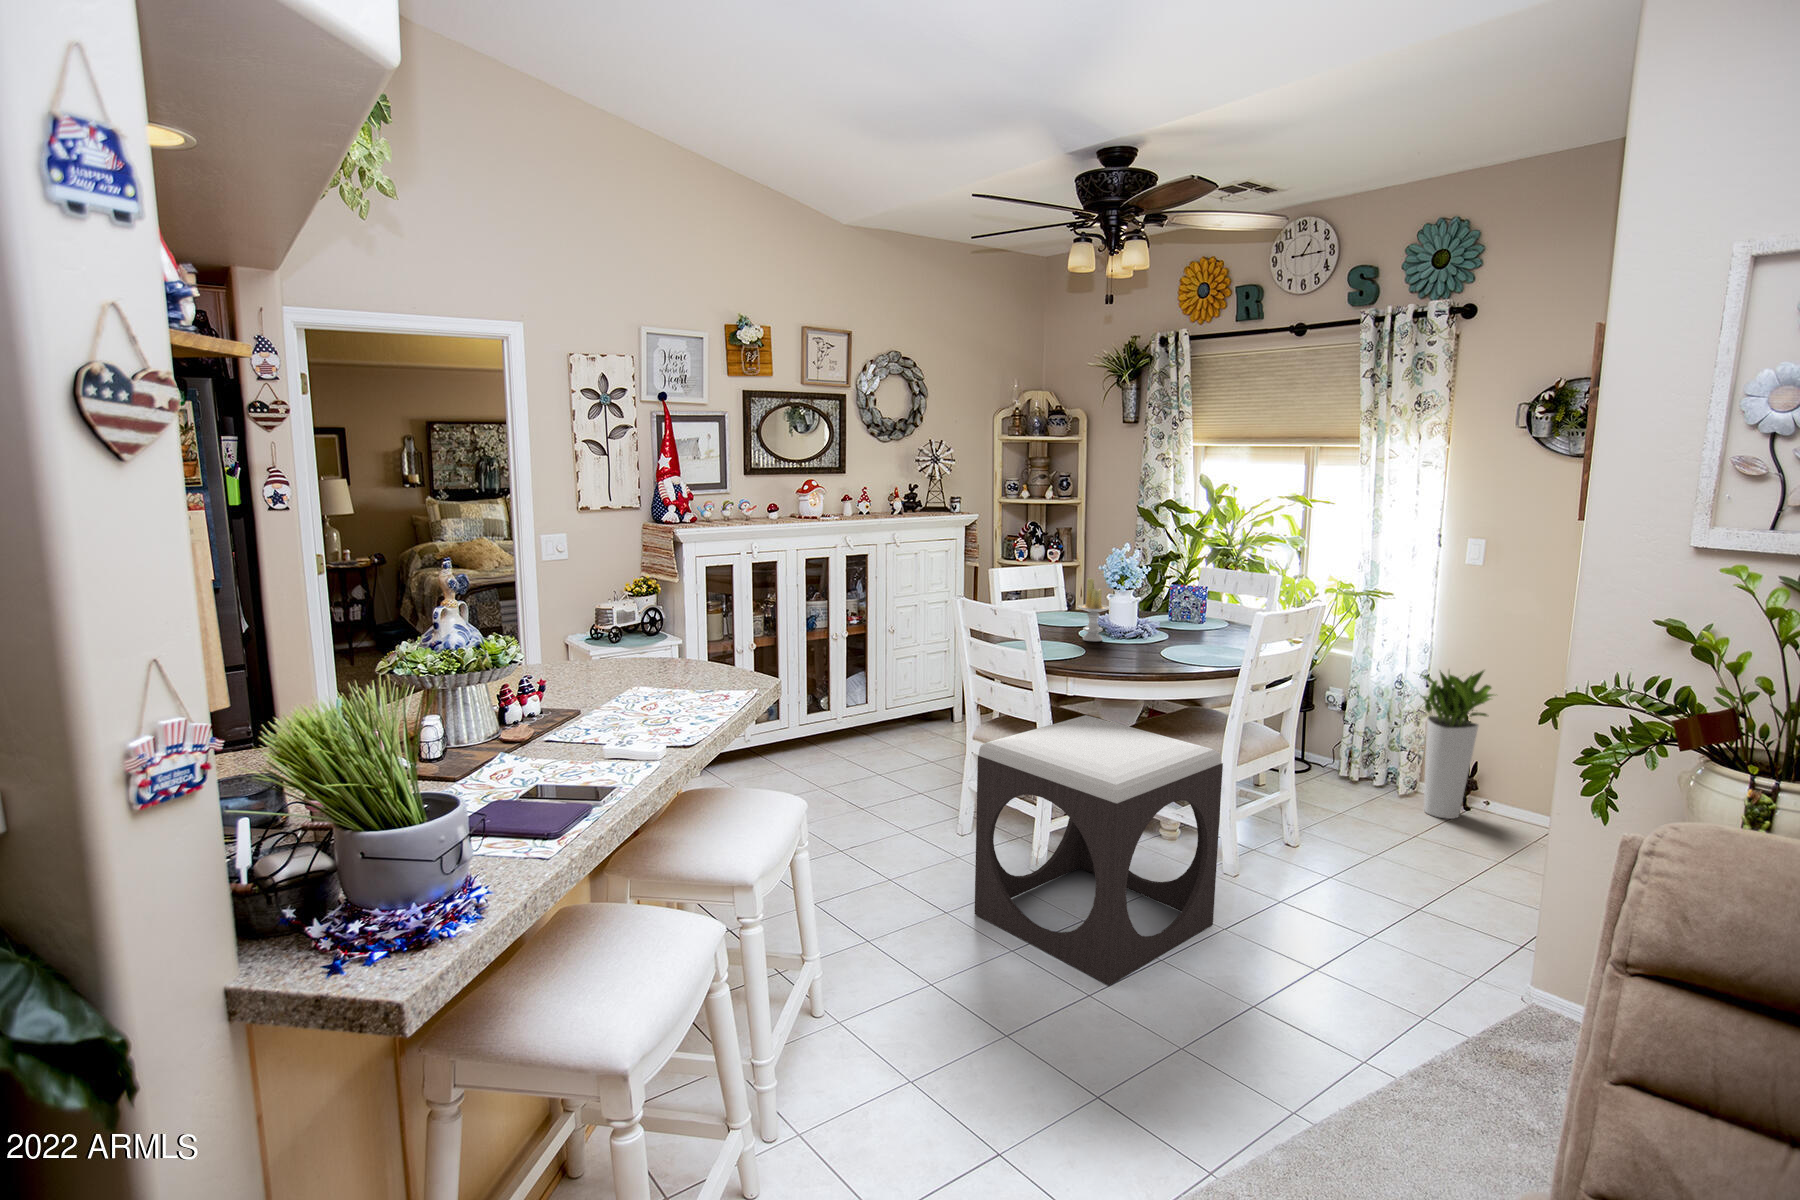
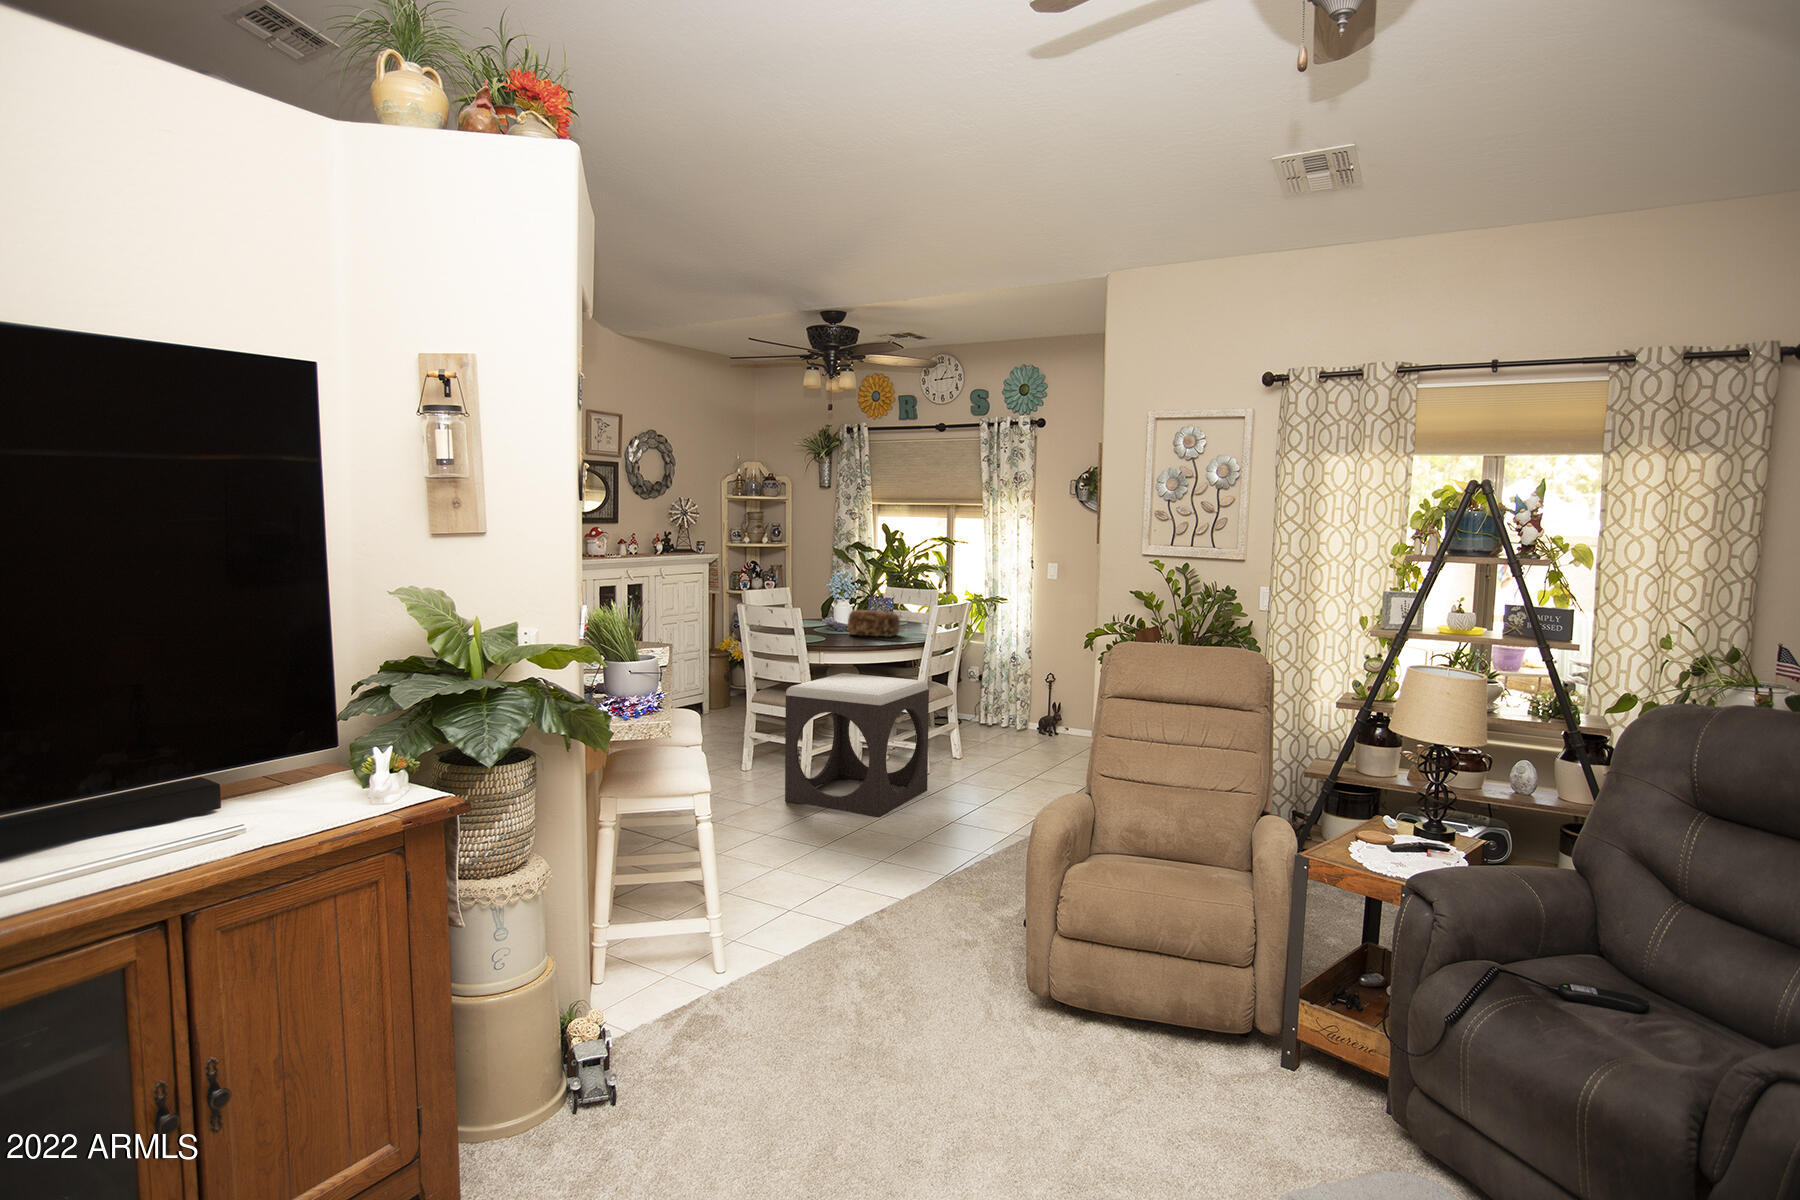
candle: present [1078,578,1110,641] -> none [822,590,843,632]
bread loaf: none [1111,611,1195,658] -> present [848,610,900,637]
planter: present [1421,671,1496,819] -> none [1021,642,1068,737]

